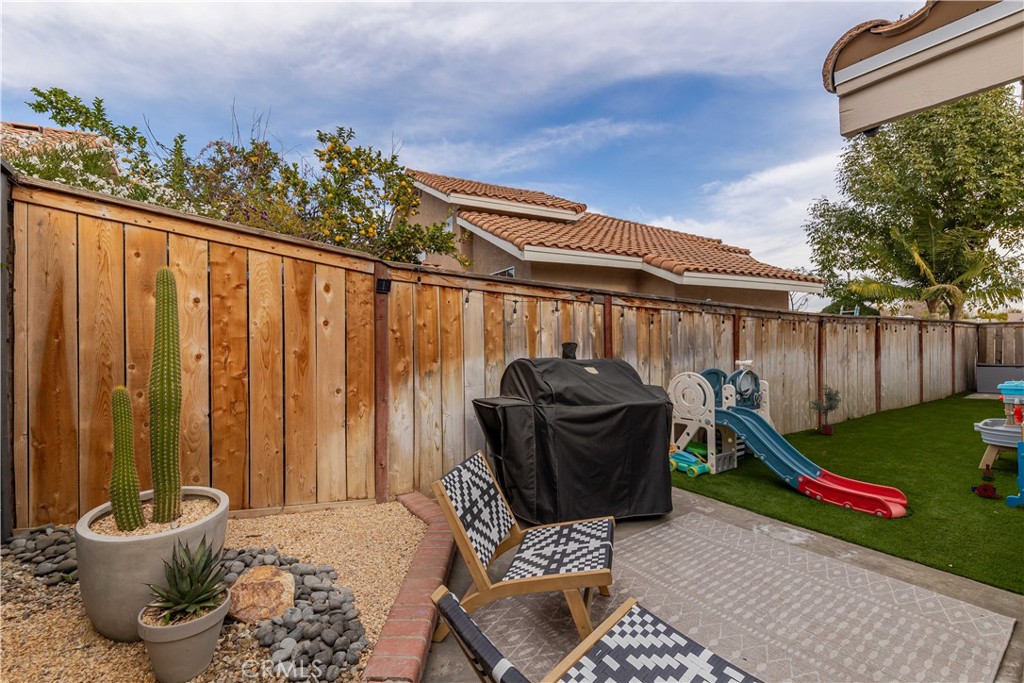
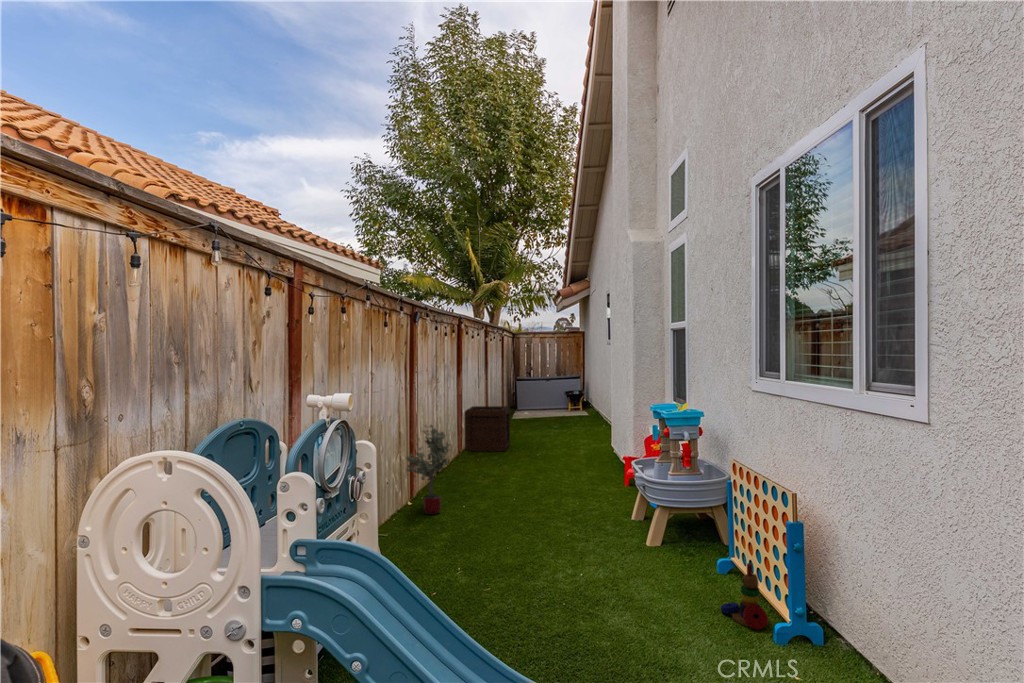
wooden crate: none [886,383,936,418] -> present [464,406,510,452]

